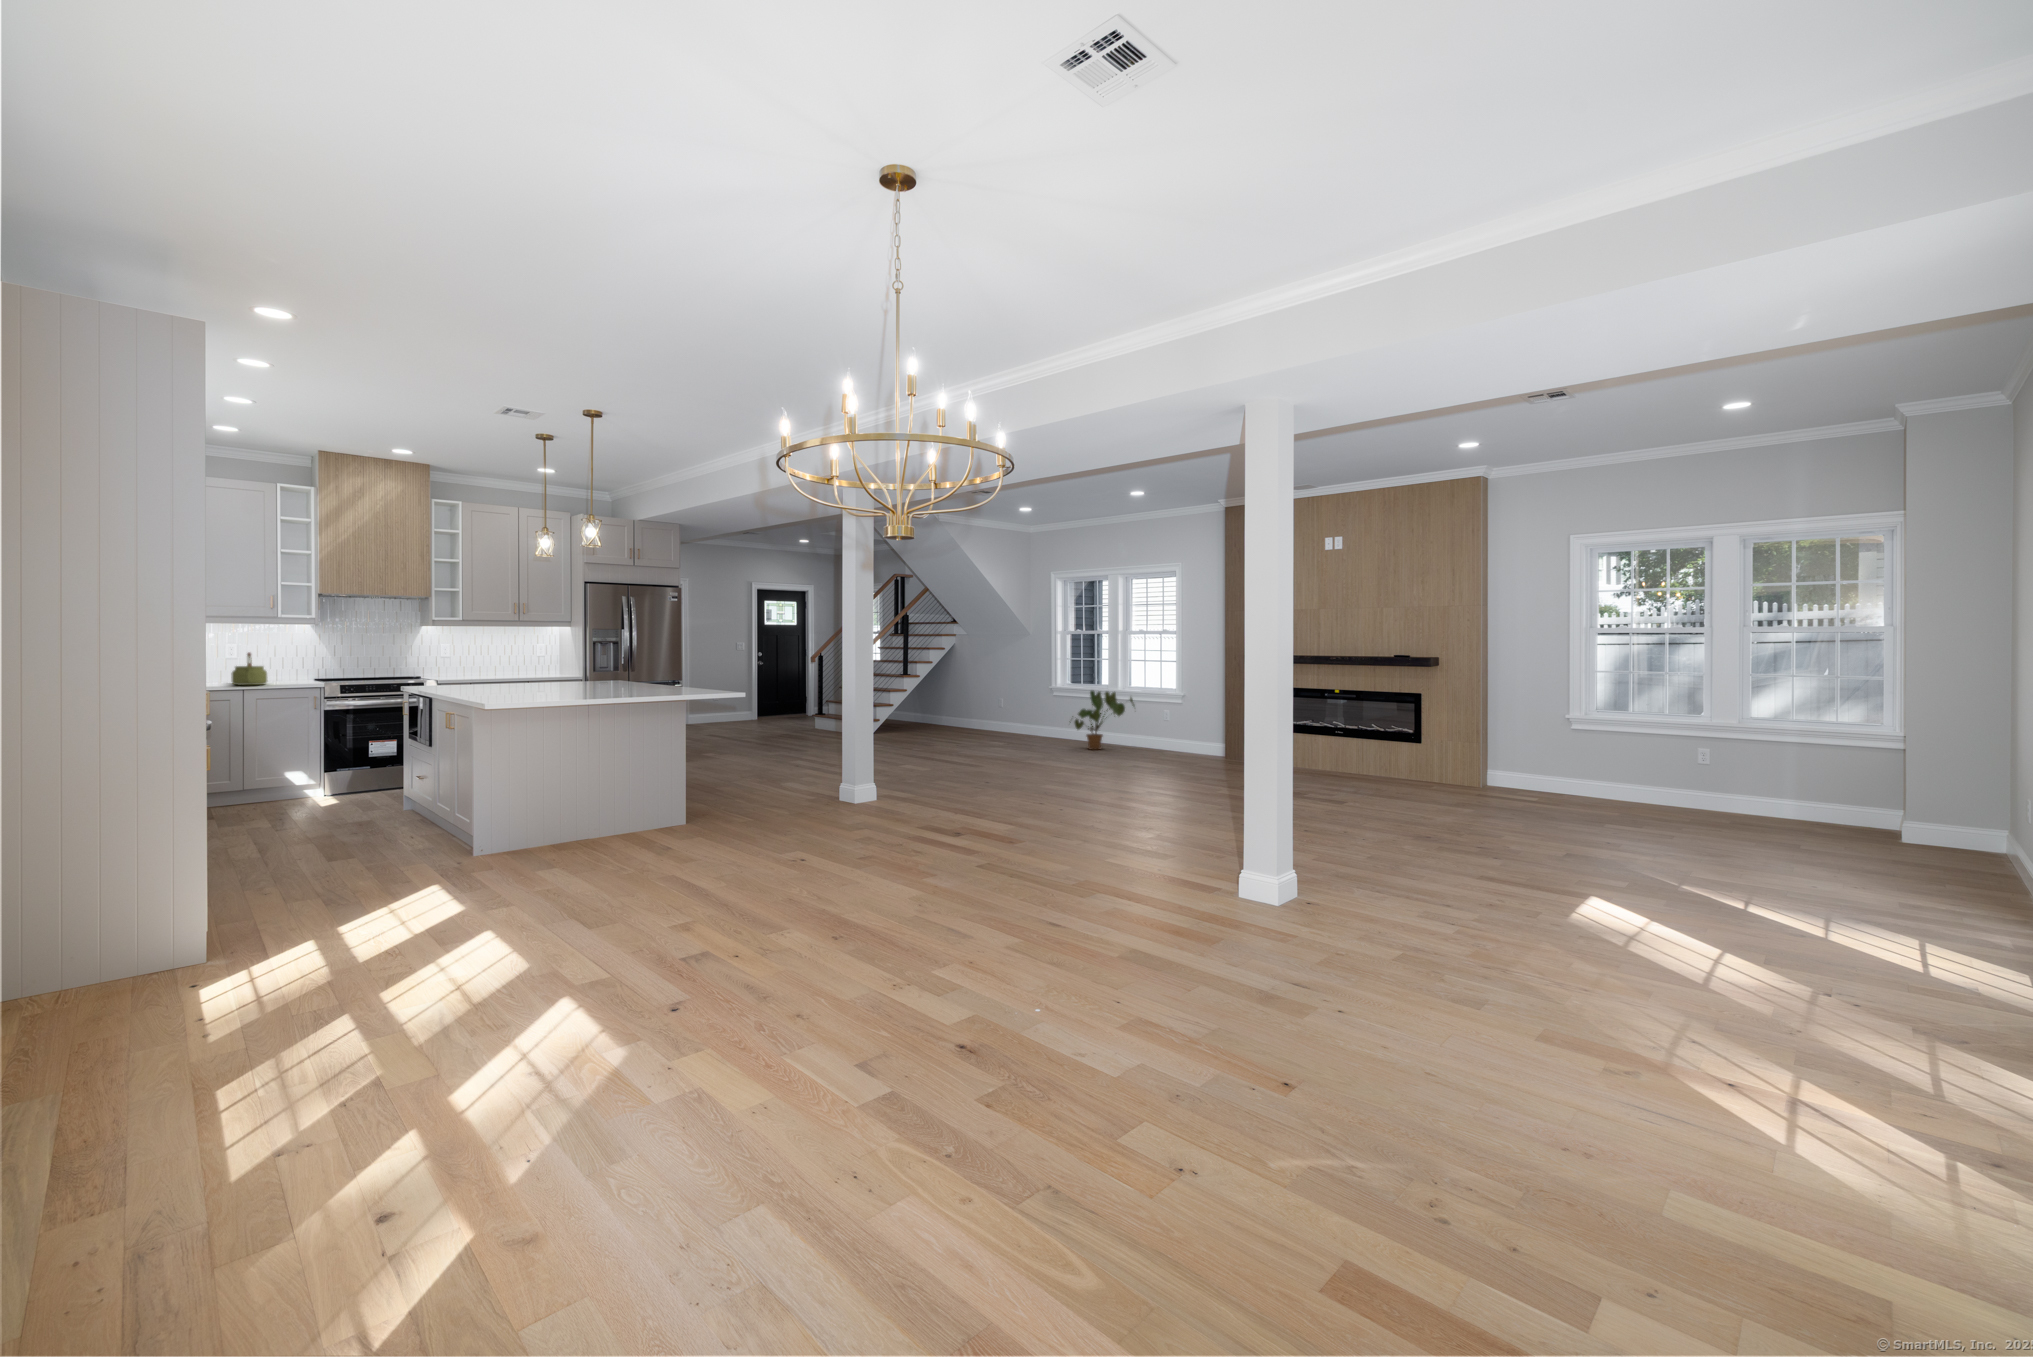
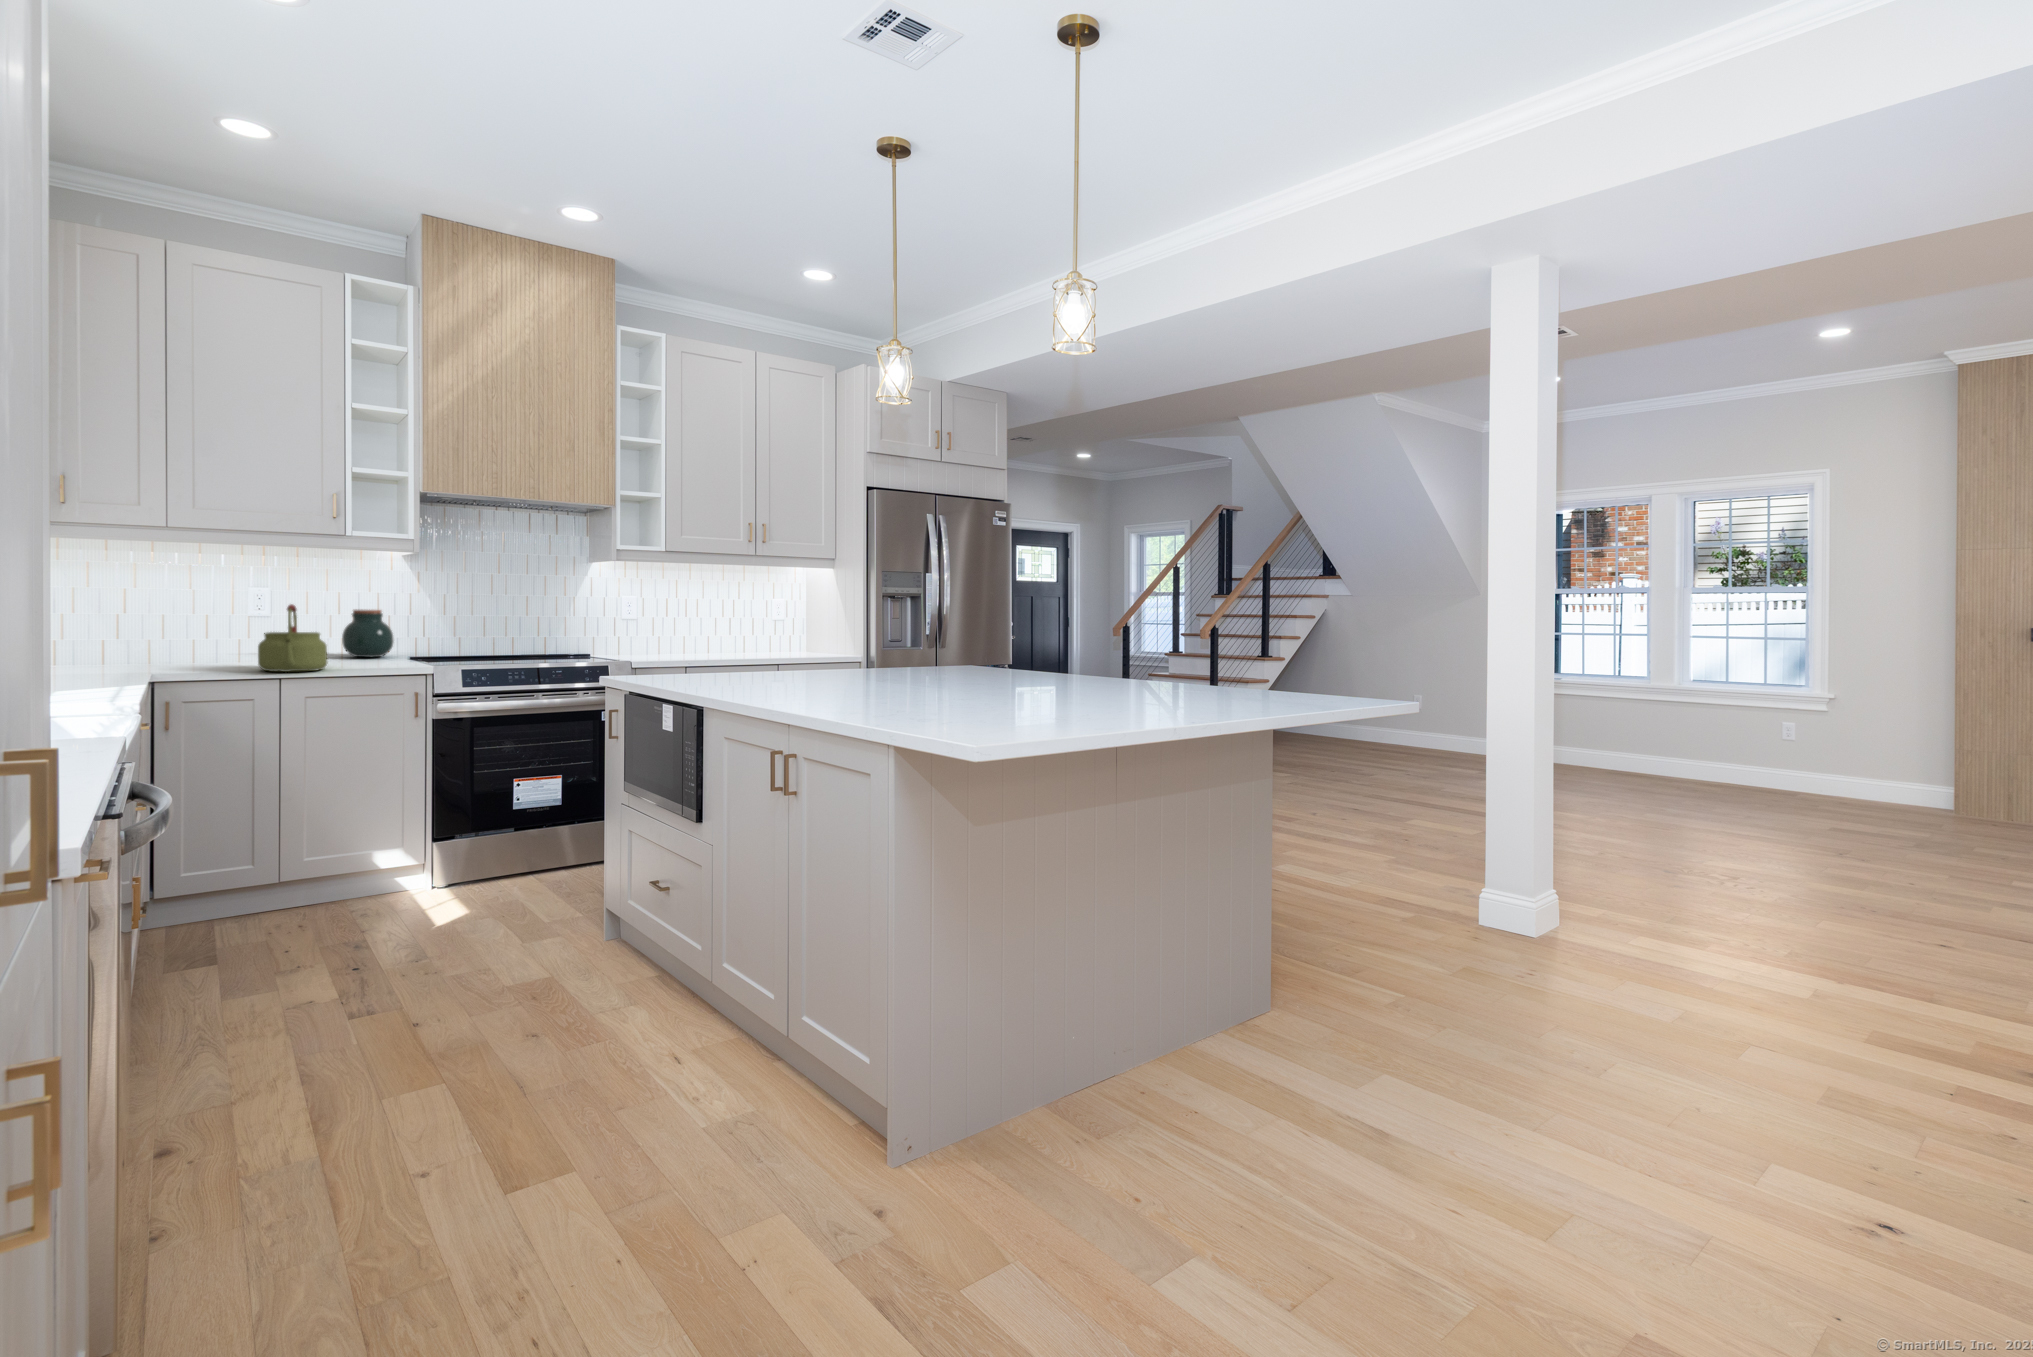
jar: none [275,653,303,678] -> present [342,610,394,657]
house plant: present [1074,691,1135,750] -> none [1618,686,1743,787]

